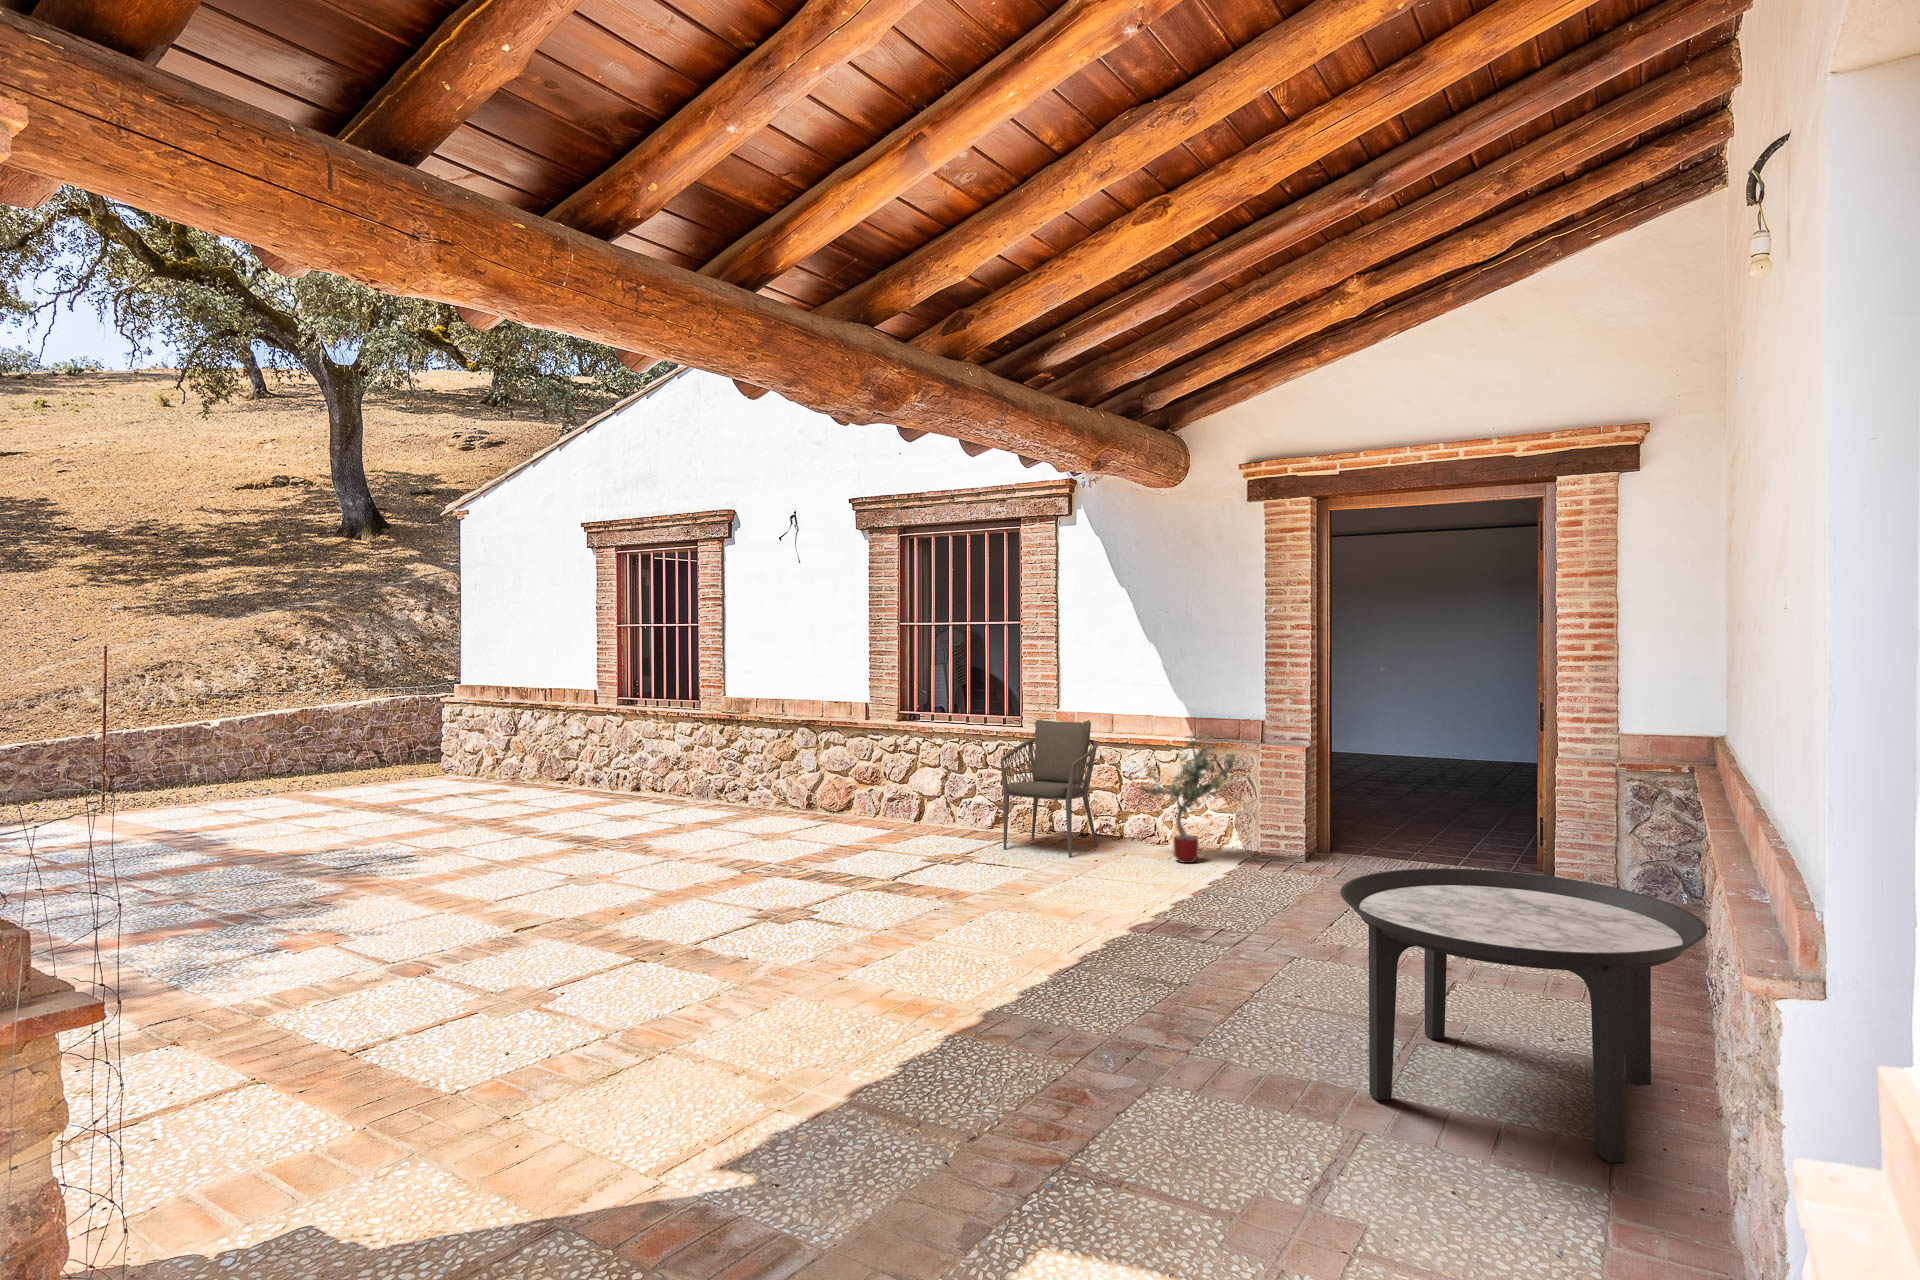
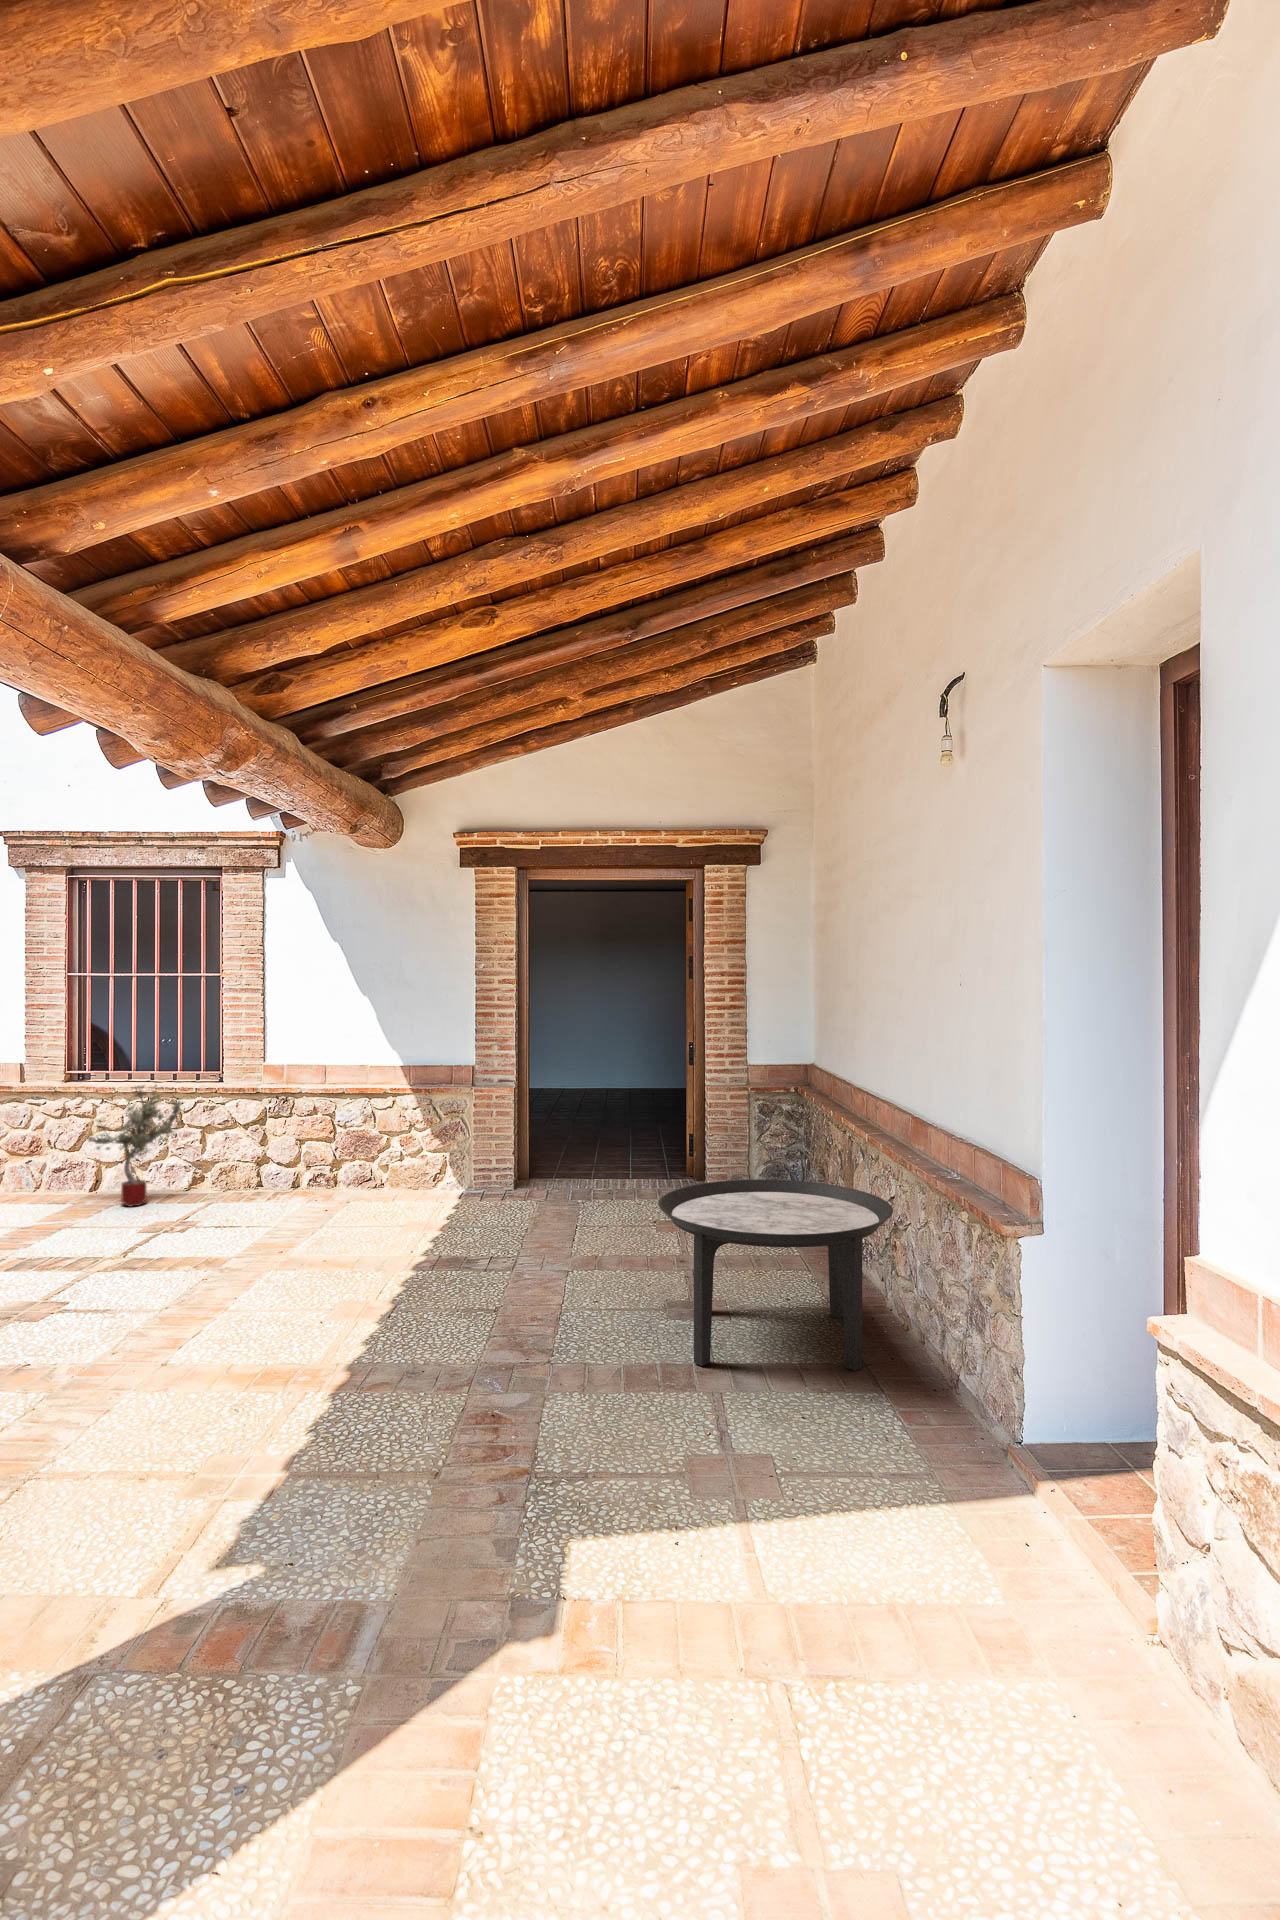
armchair: present [1000,720,1098,857] -> none [217,1073,318,1211]
potted tree: present [1139,735,1236,863] -> present [88,1084,181,1207]

